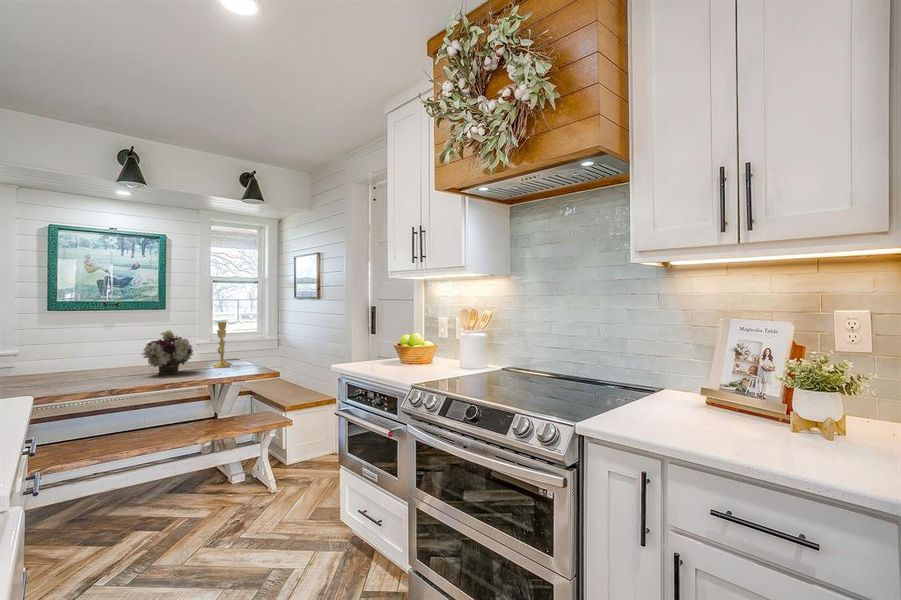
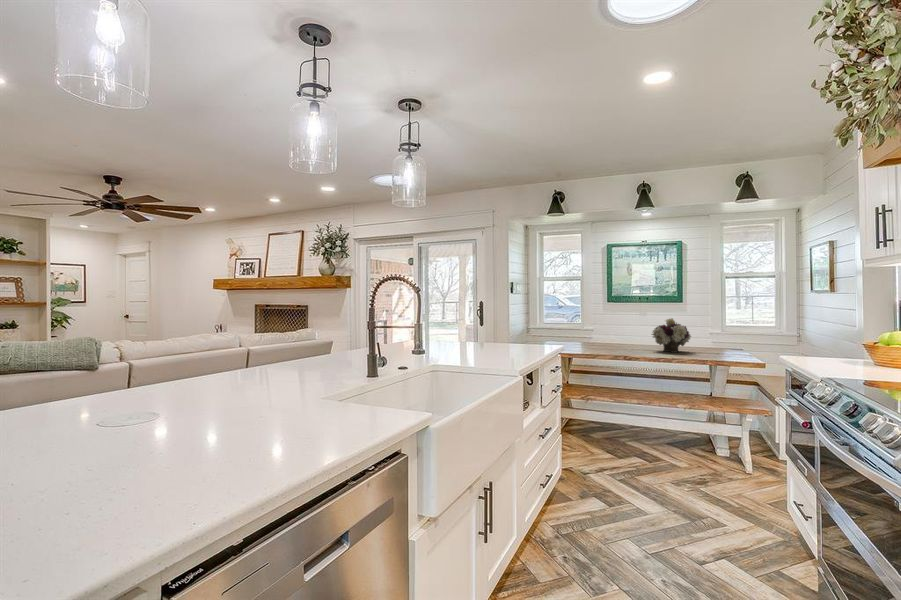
candlestick: present [213,322,232,368] -> none [711,313,731,353]

